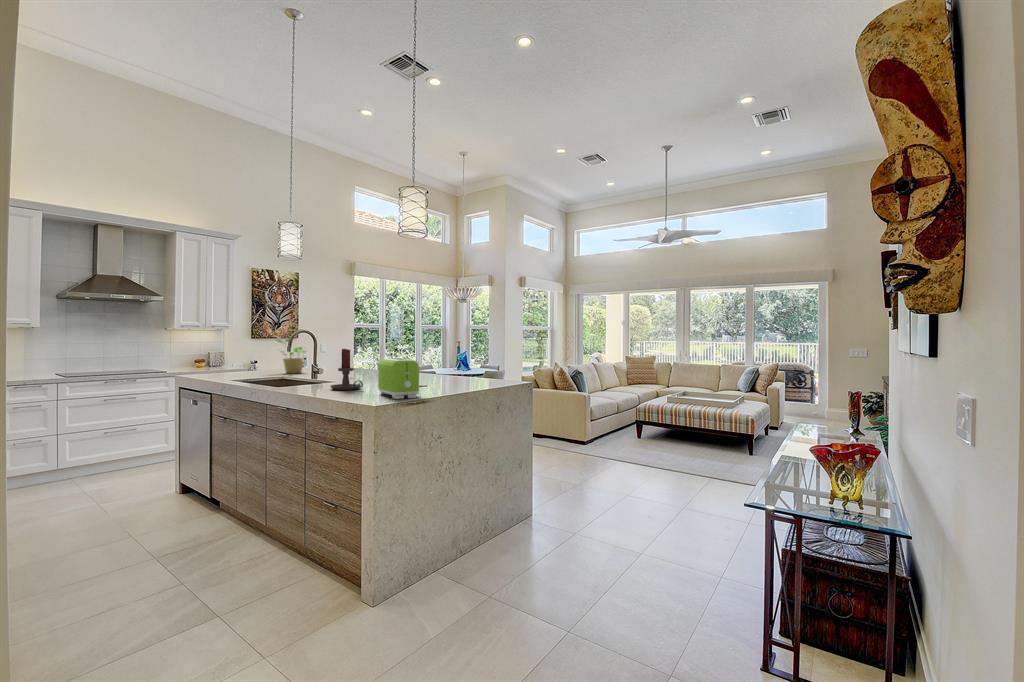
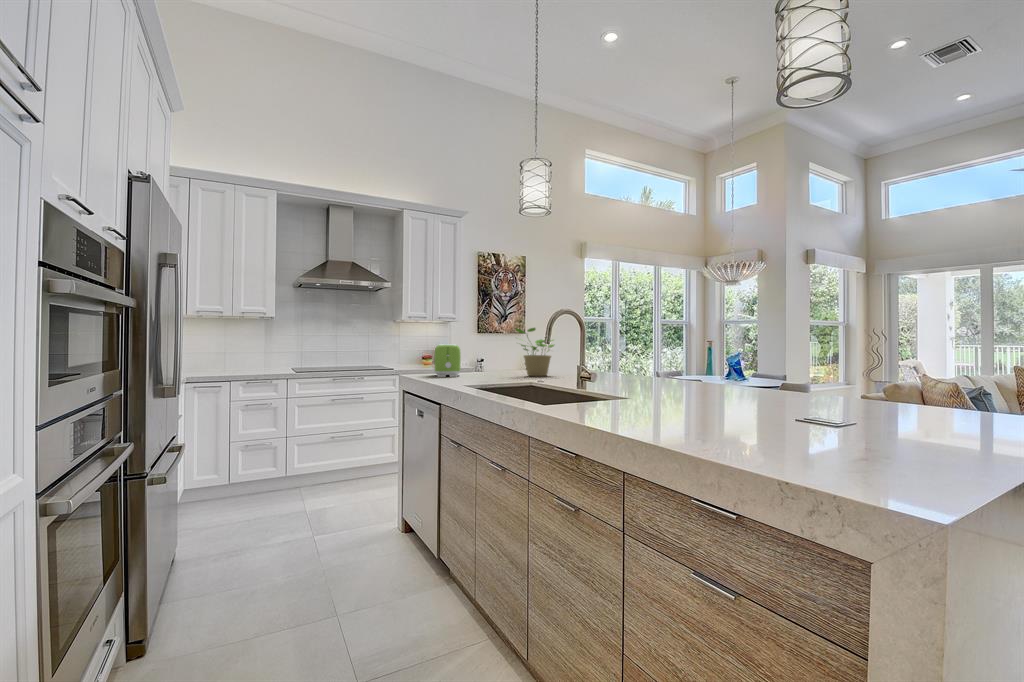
candle holder: present [331,349,363,390] -> none [641,331,715,415]
toaster: present [378,358,419,399] -> present [435,344,461,377]

